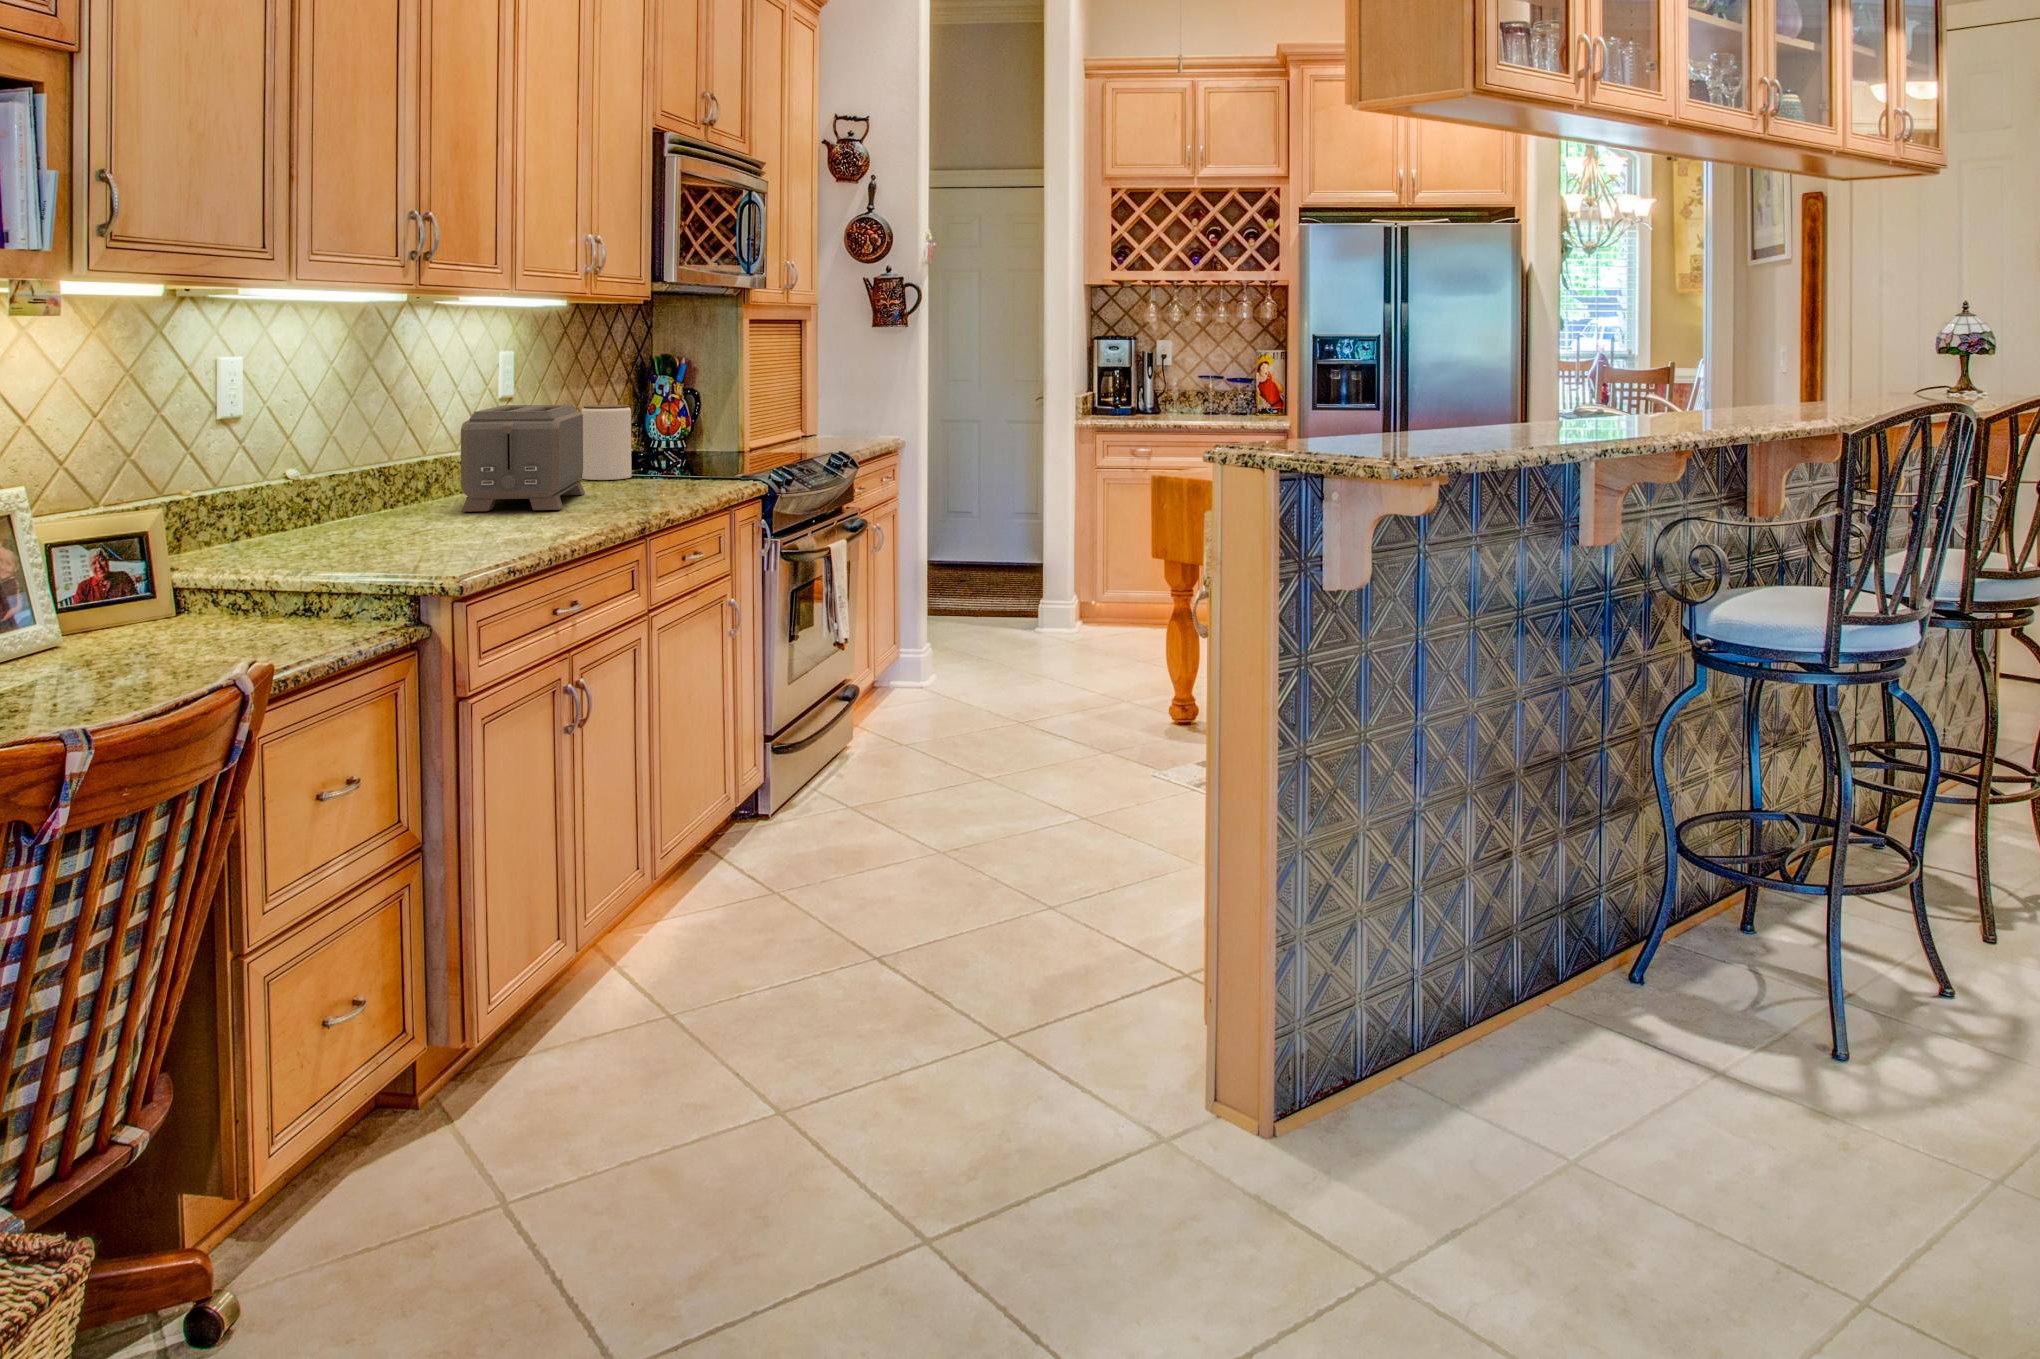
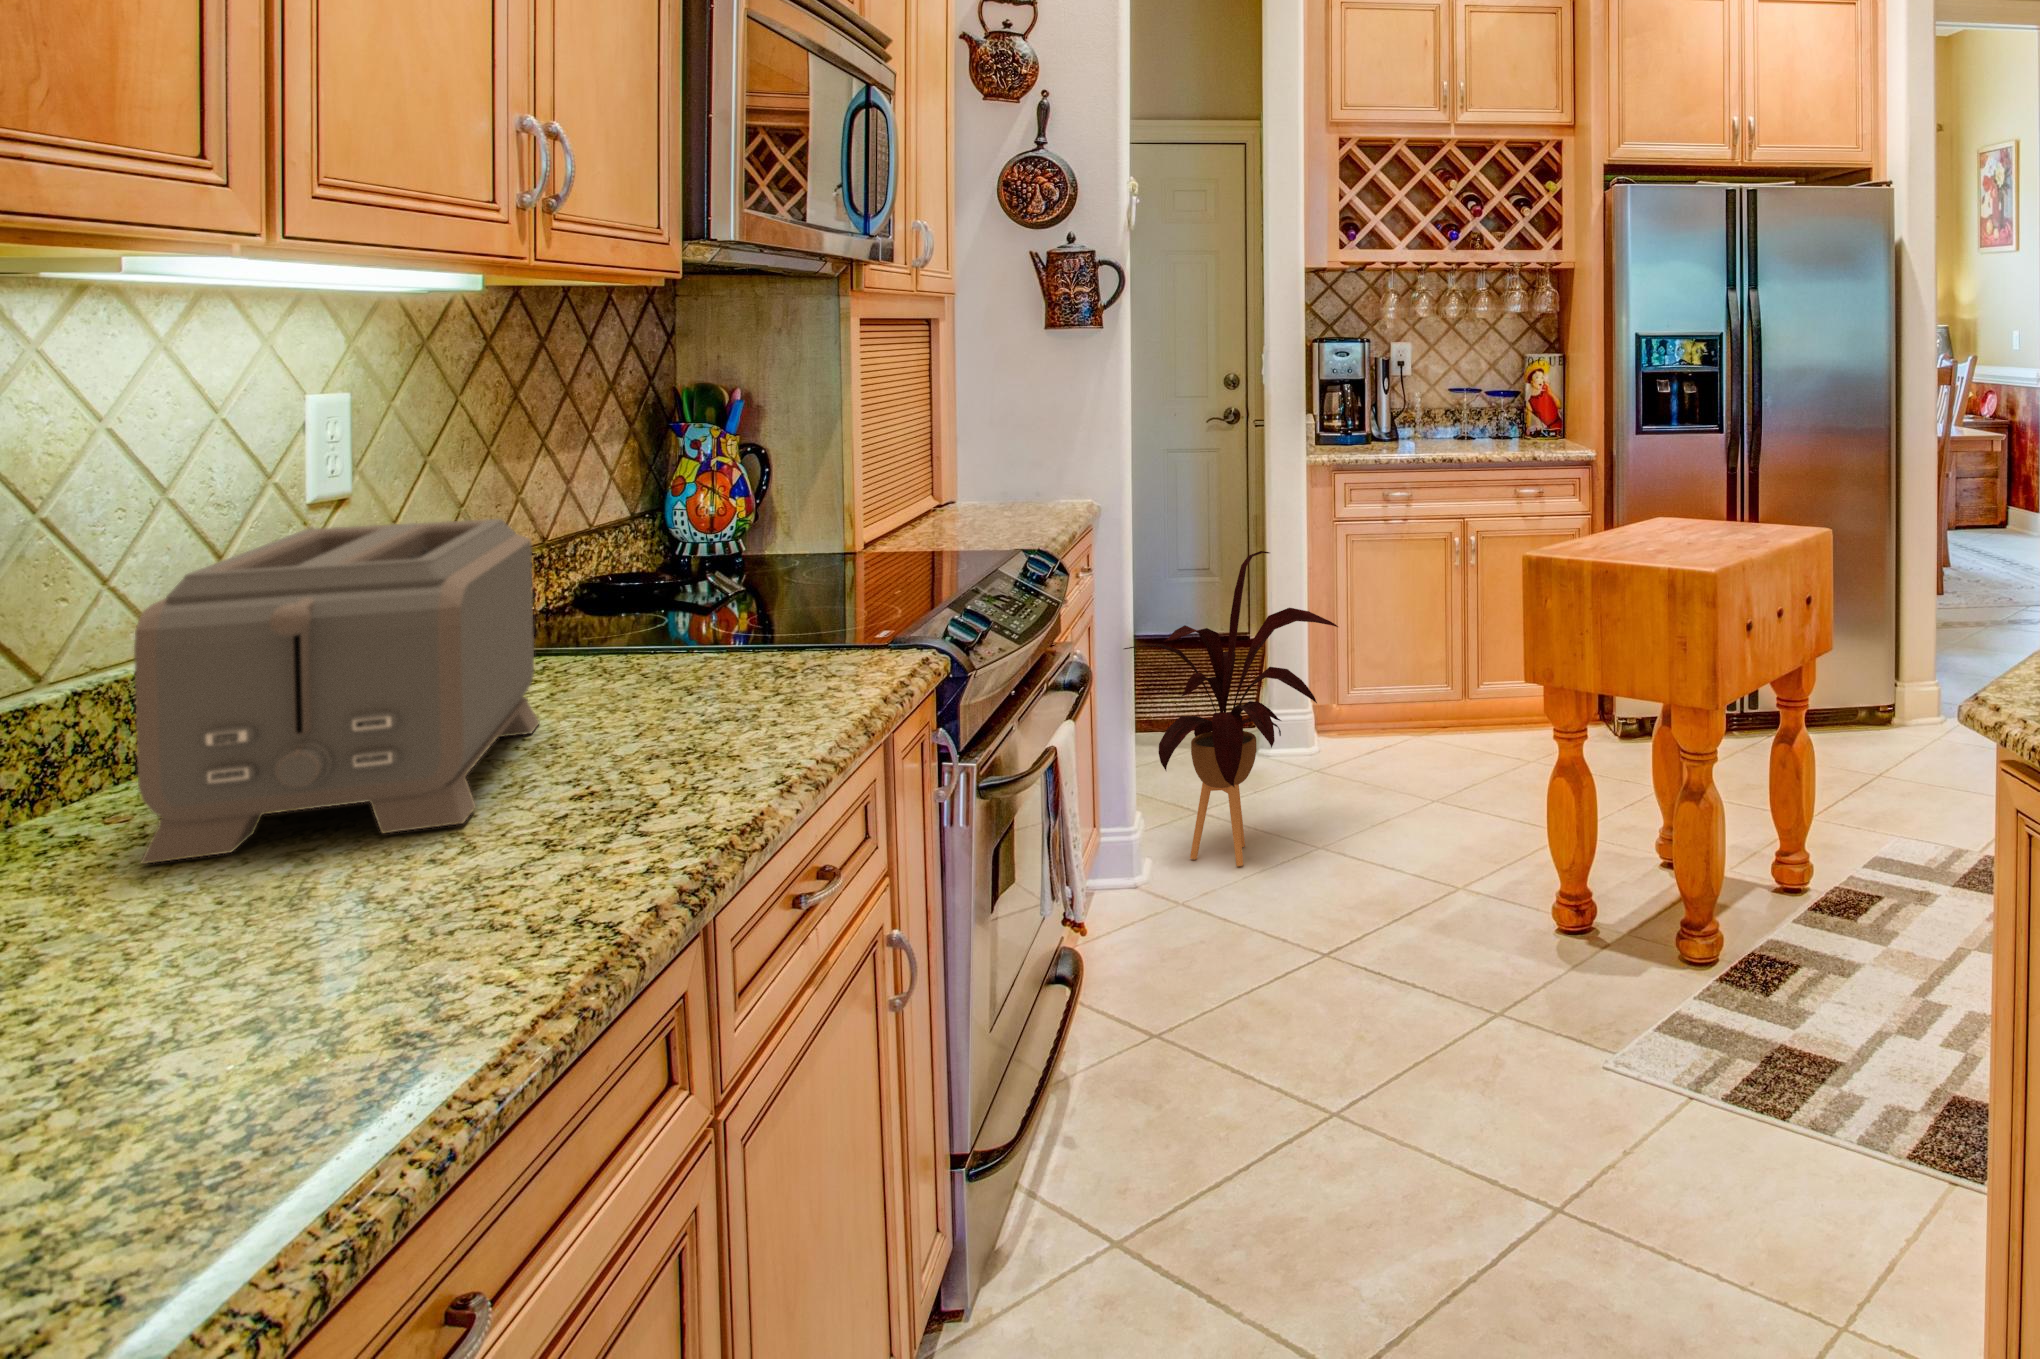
jar: present [582,405,632,480] -> none [526,494,648,665]
house plant: none [920,478,1062,683] -> present [1124,551,1338,866]

